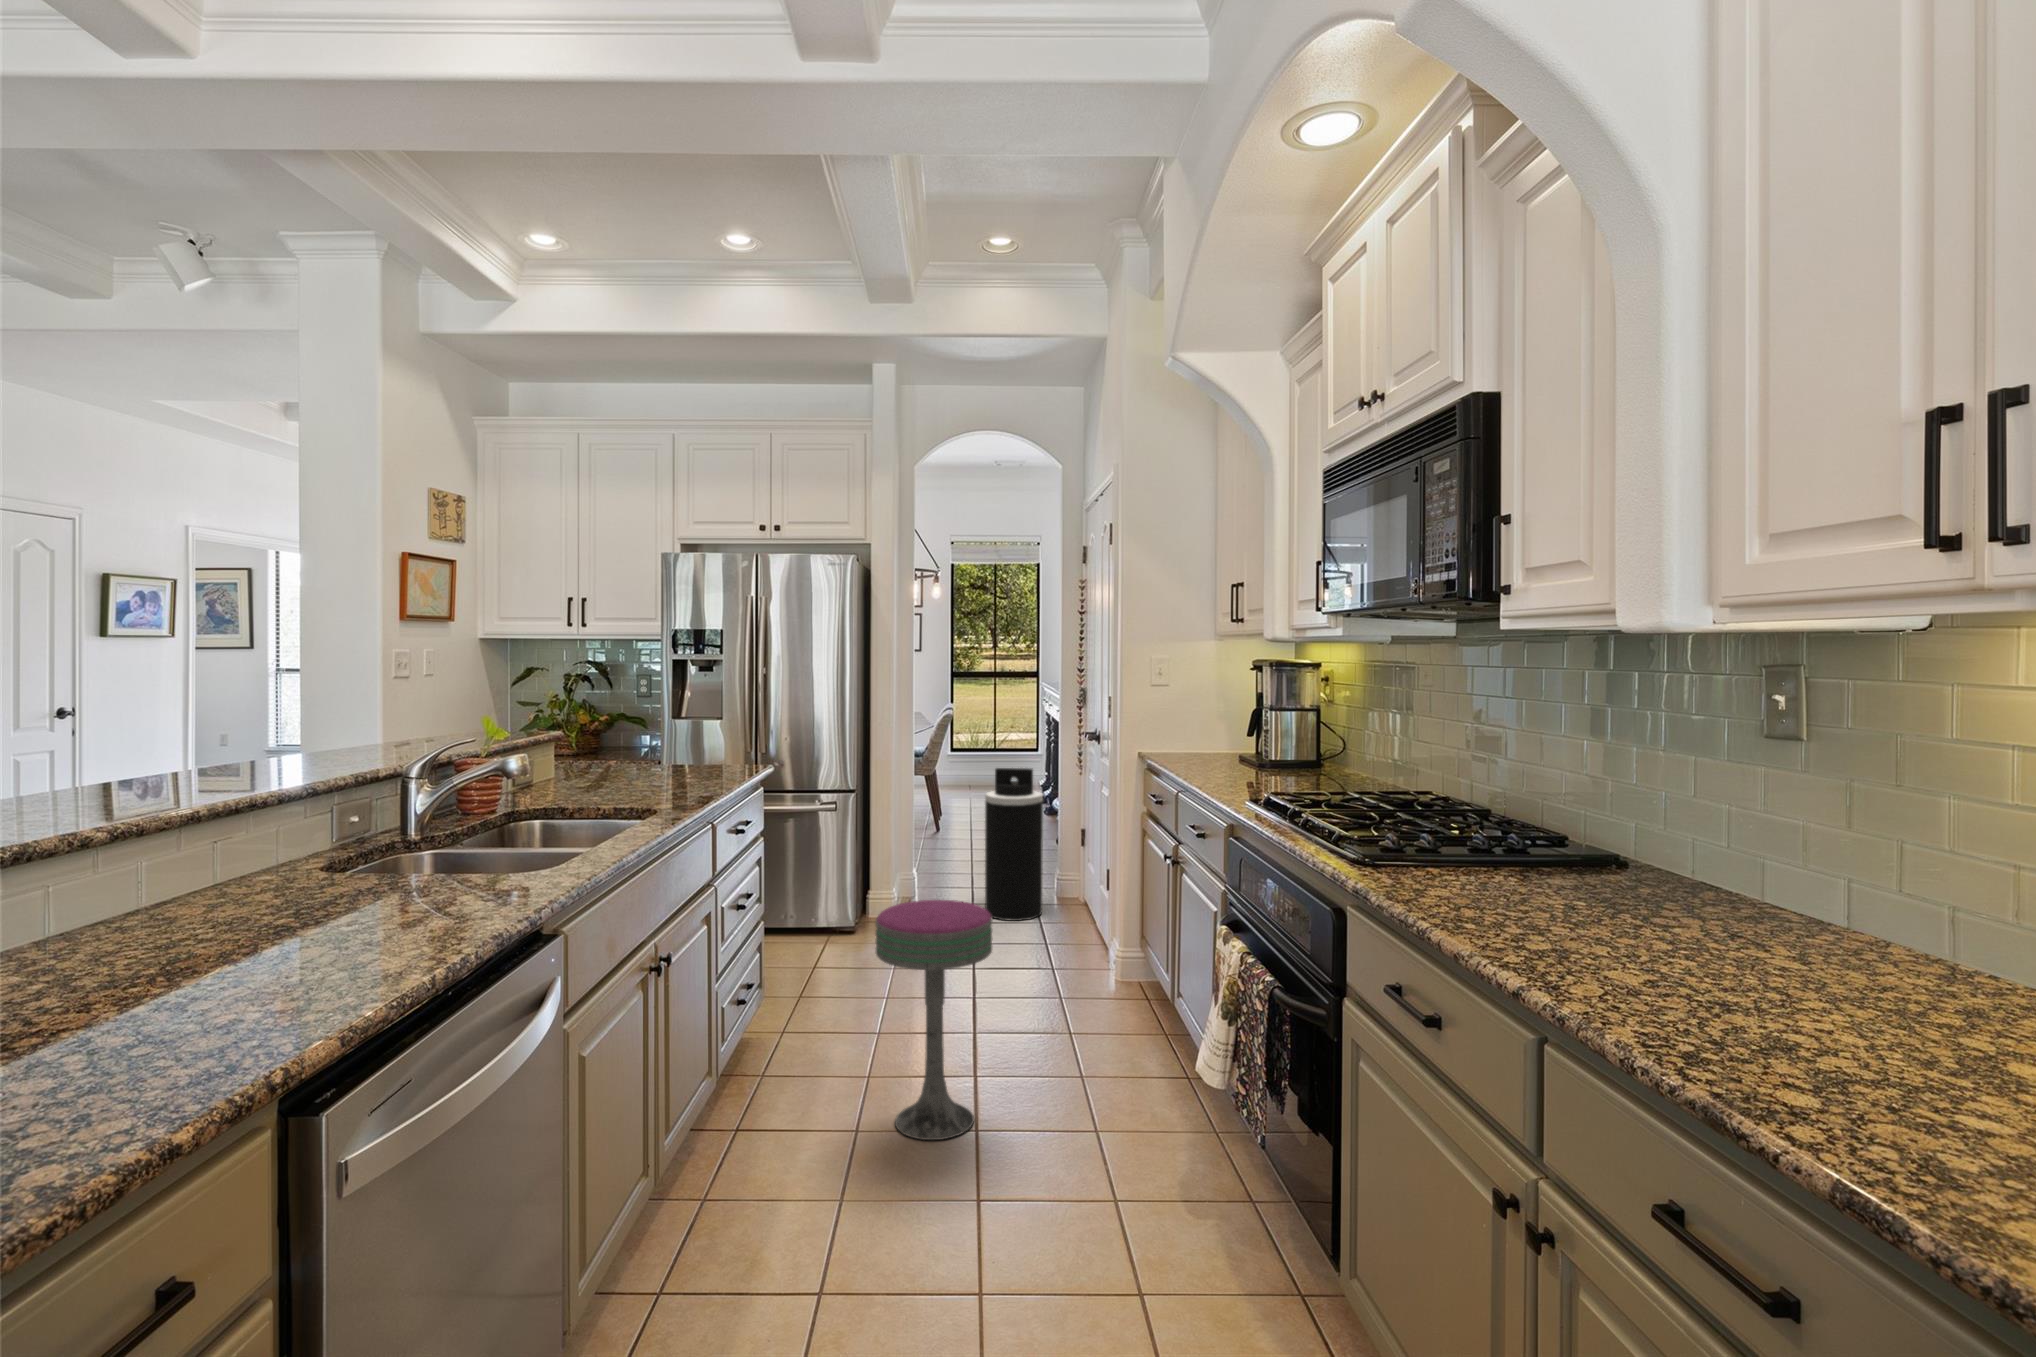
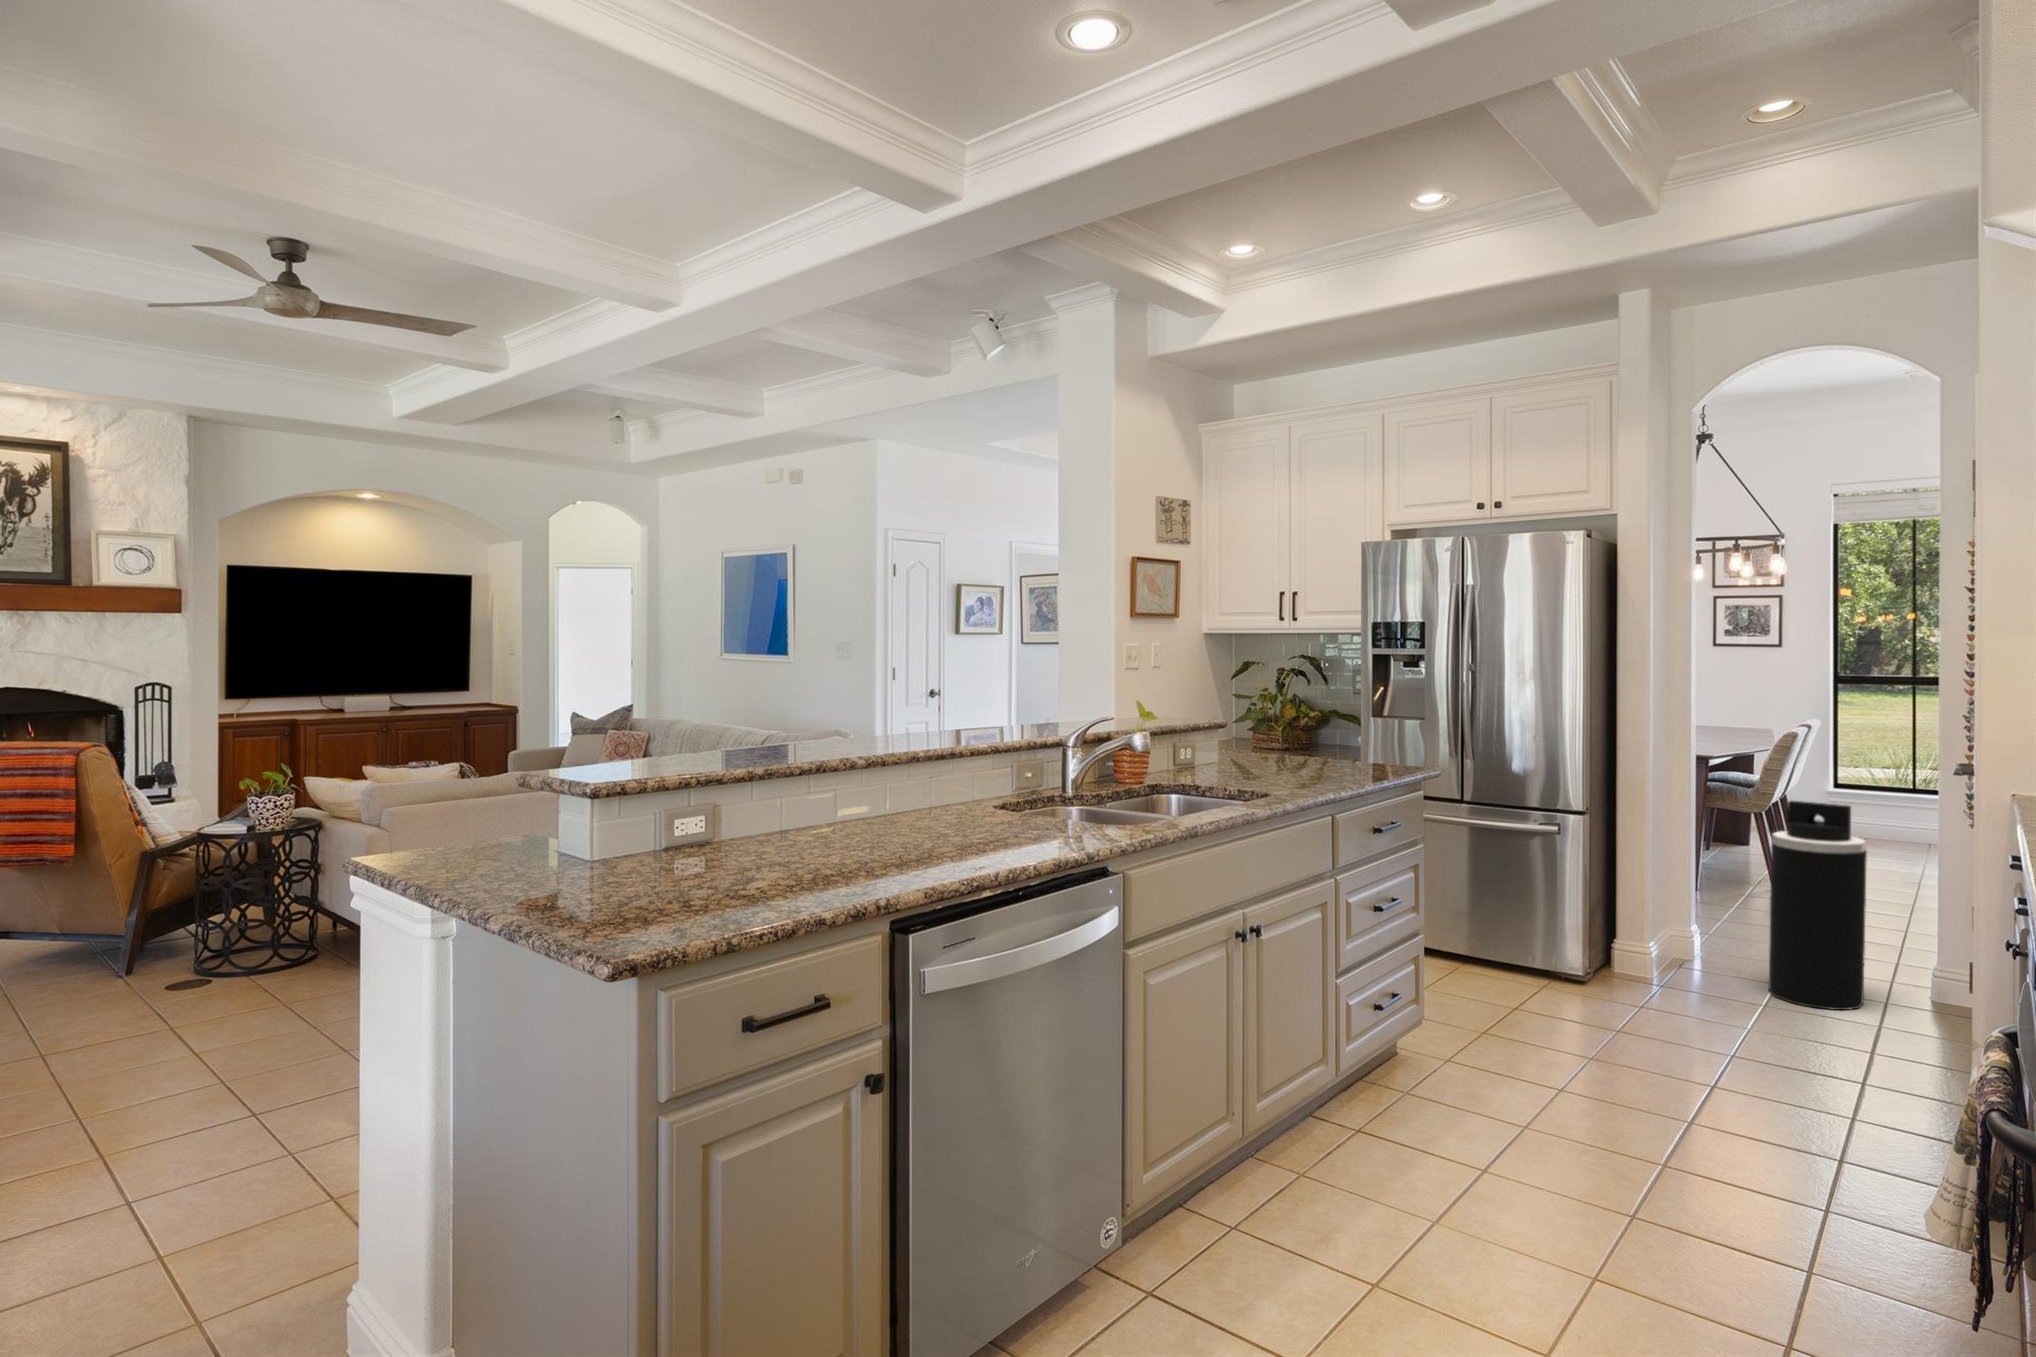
bar stool: present [875,900,992,1140] -> none [1512,933,1669,1223]

